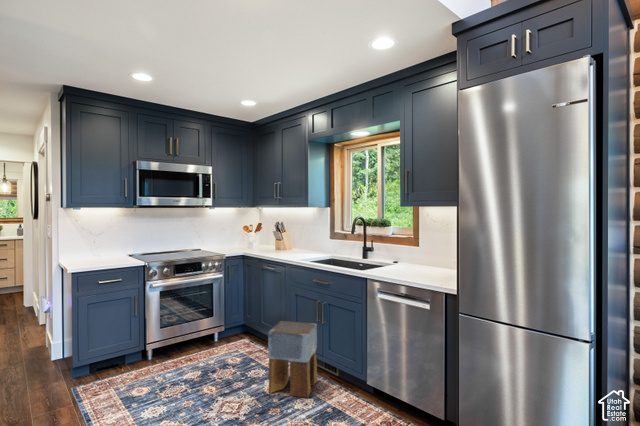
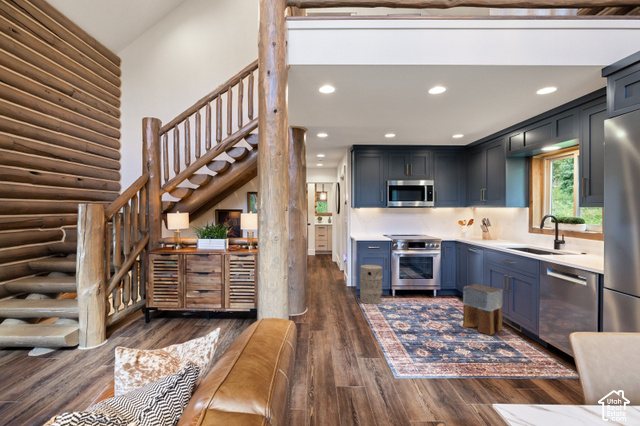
trash can: none [80,314,129,394] -> present [360,265,383,304]

